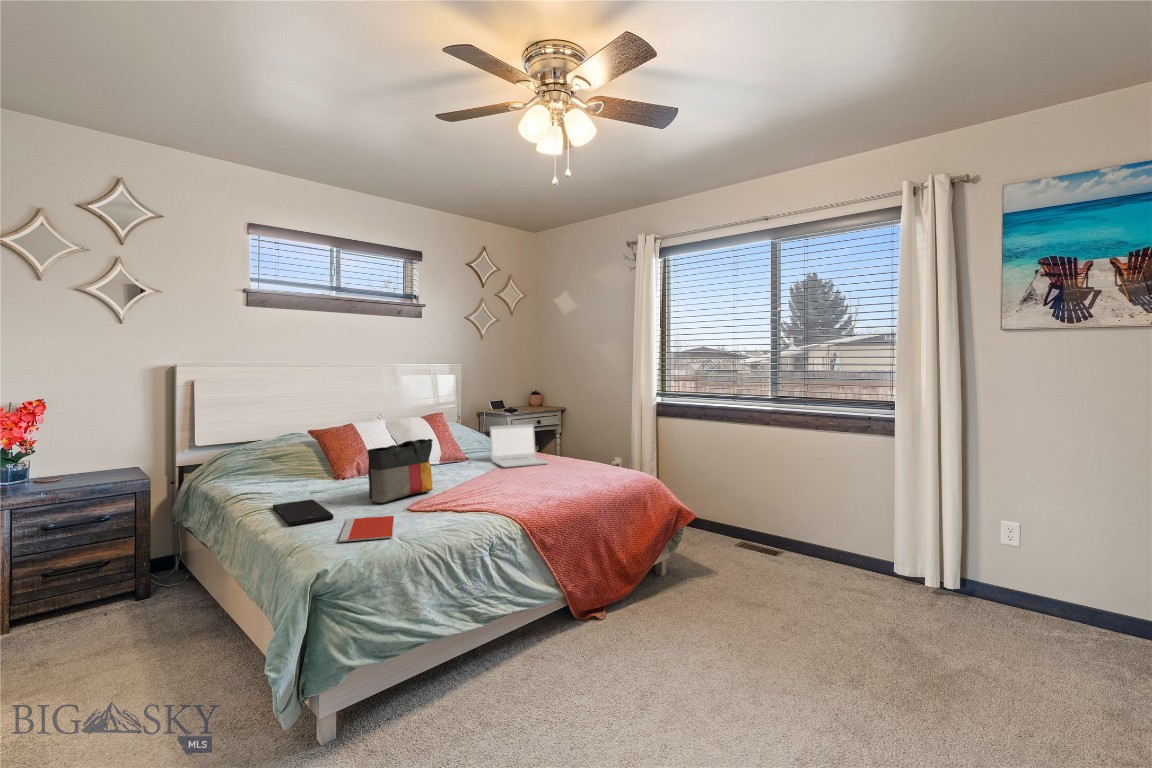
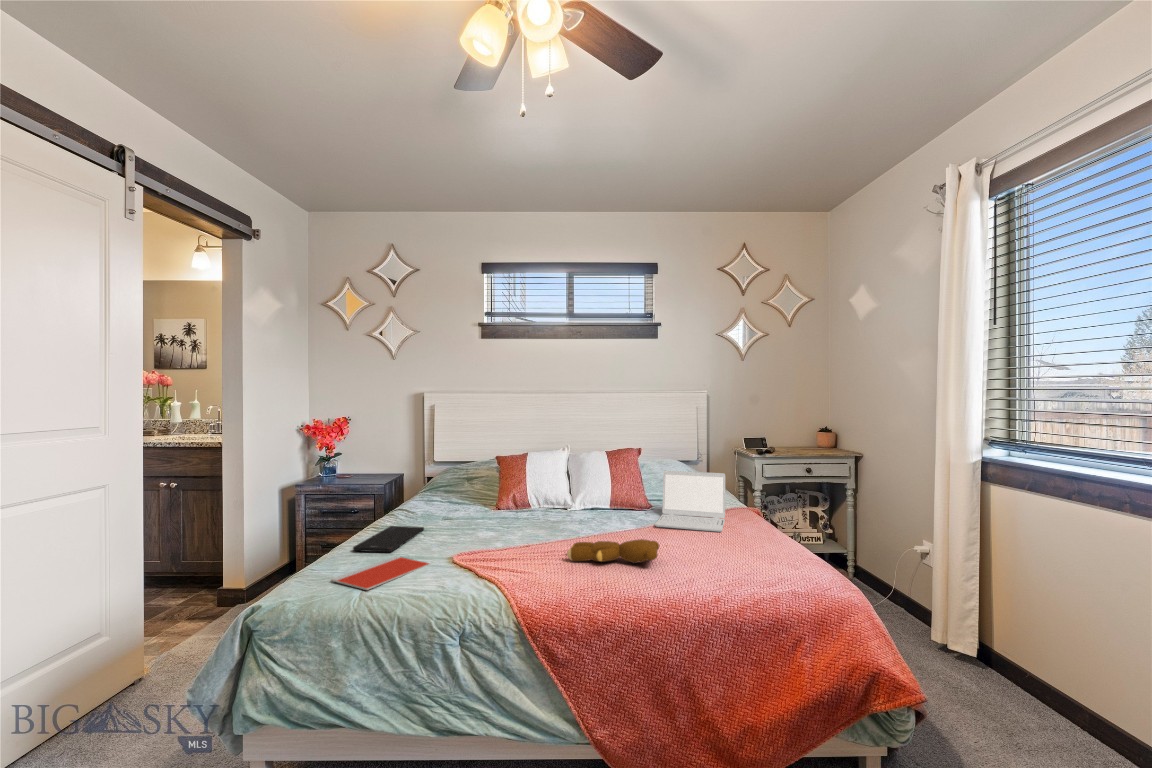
tote bag: present [367,439,433,503] -> none [445,479,527,545]
teddy bear: none [488,469,557,492] -> present [567,539,659,564]

